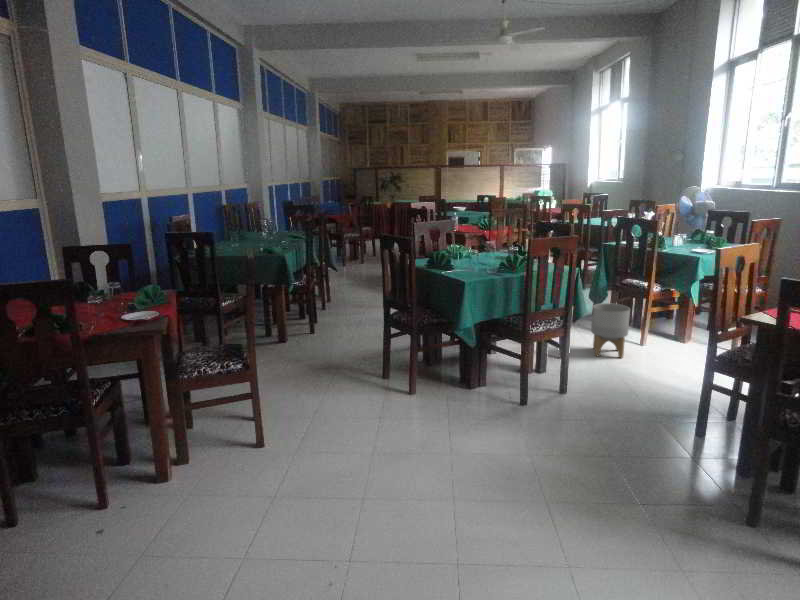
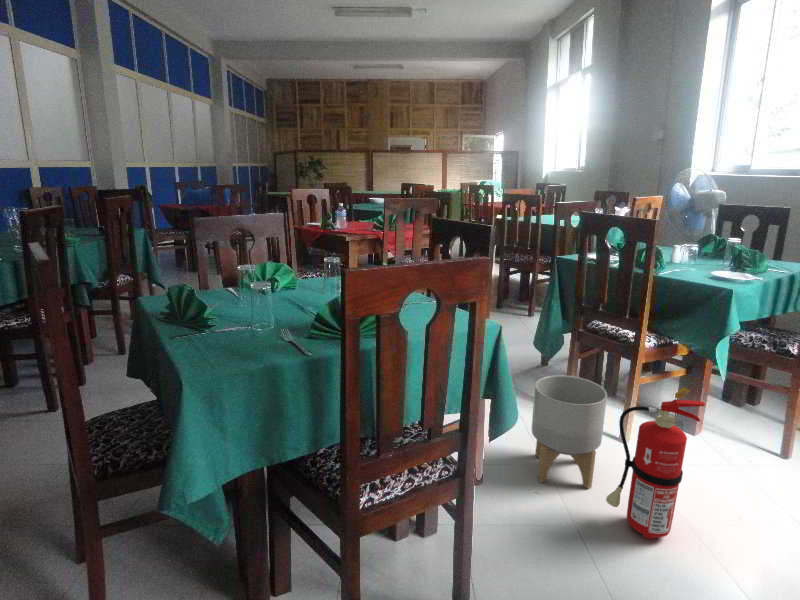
fire extinguisher: none [629,296,673,371] -> present [606,387,705,539]

